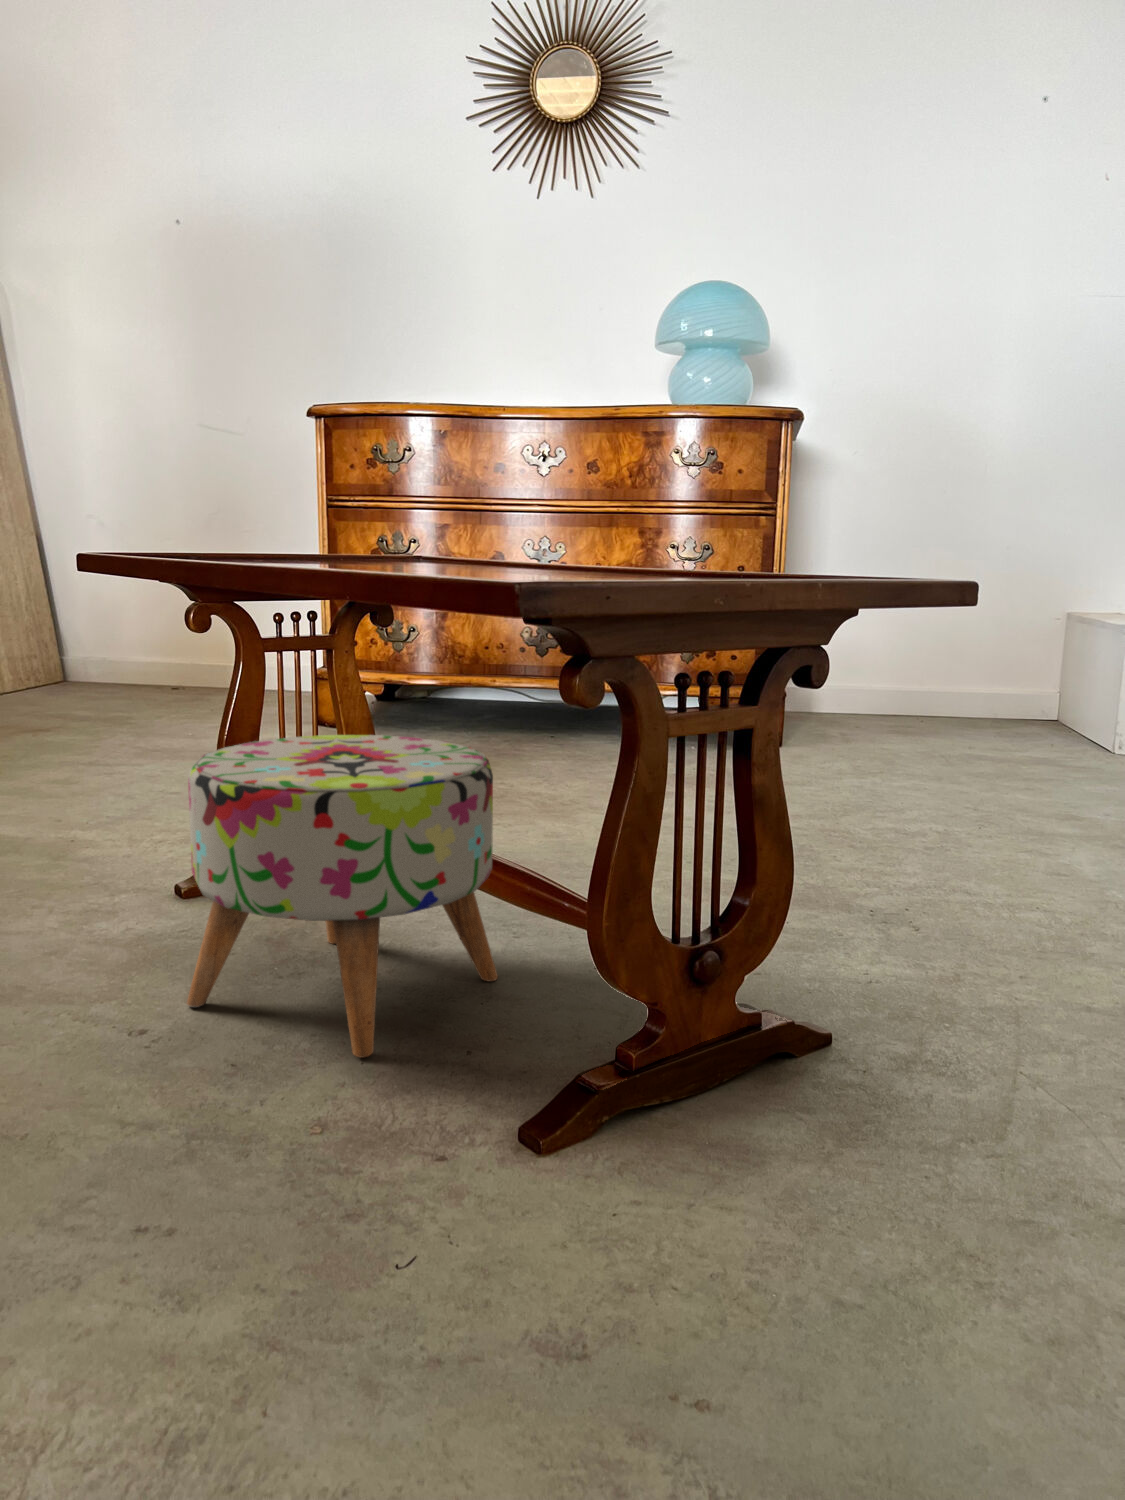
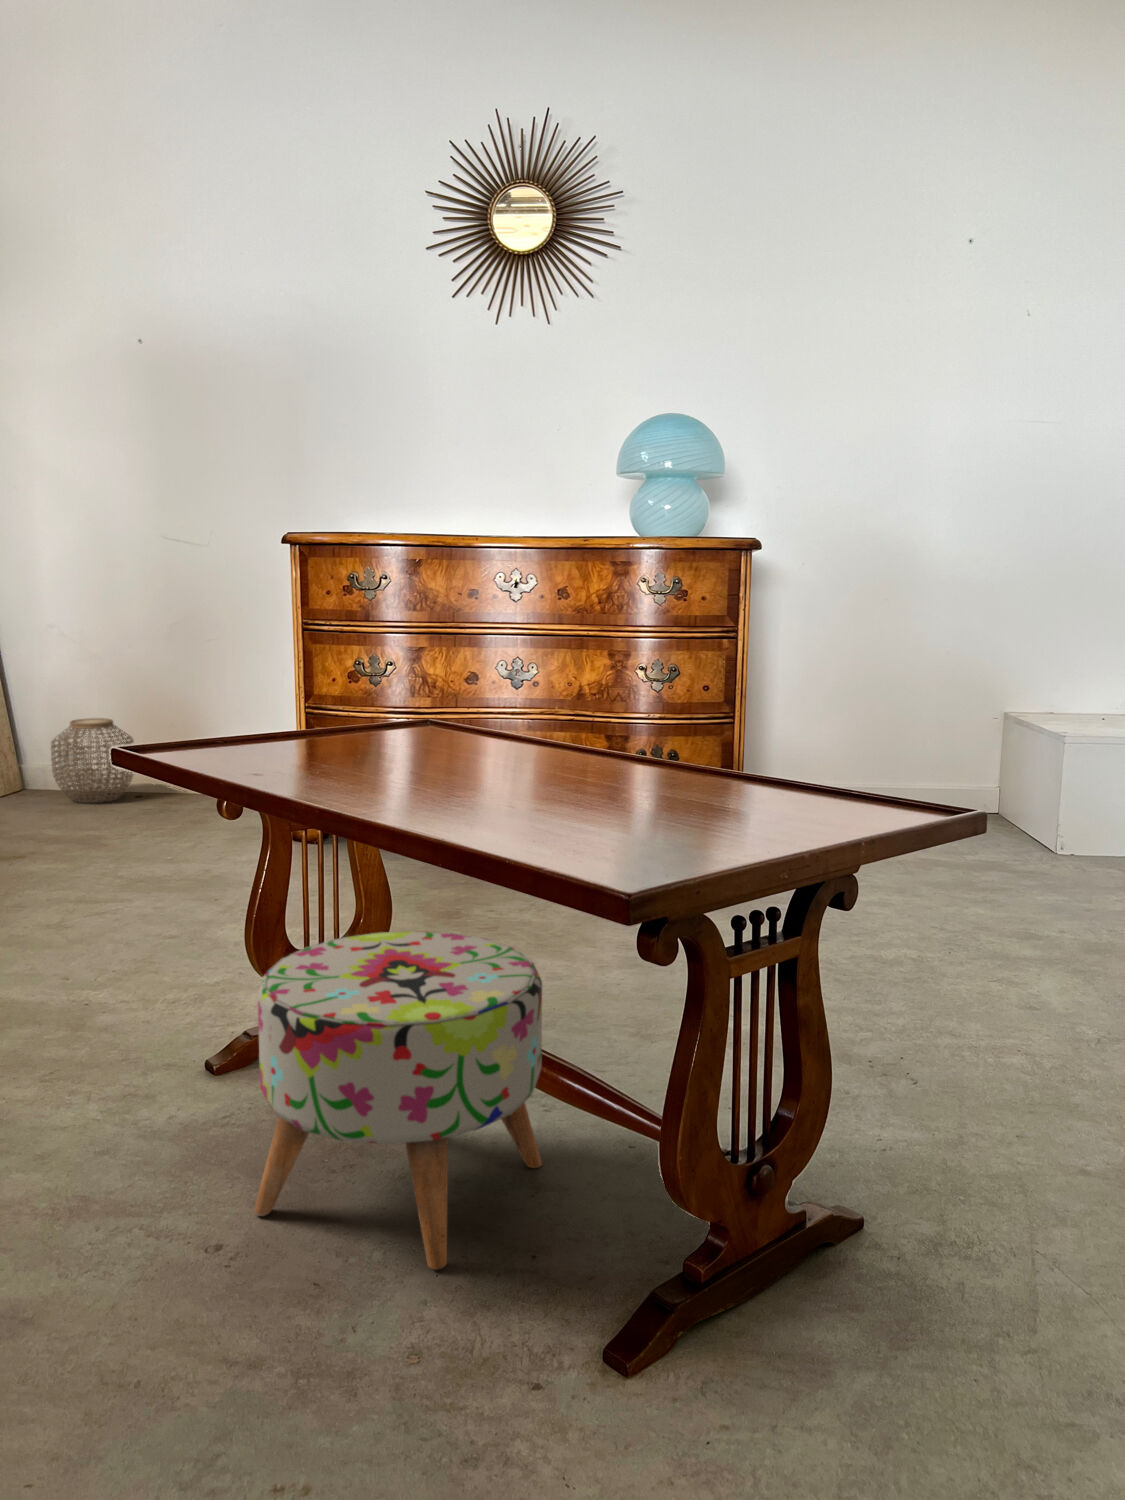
woven basket: none [91,609,174,692] -> present [51,718,134,803]

